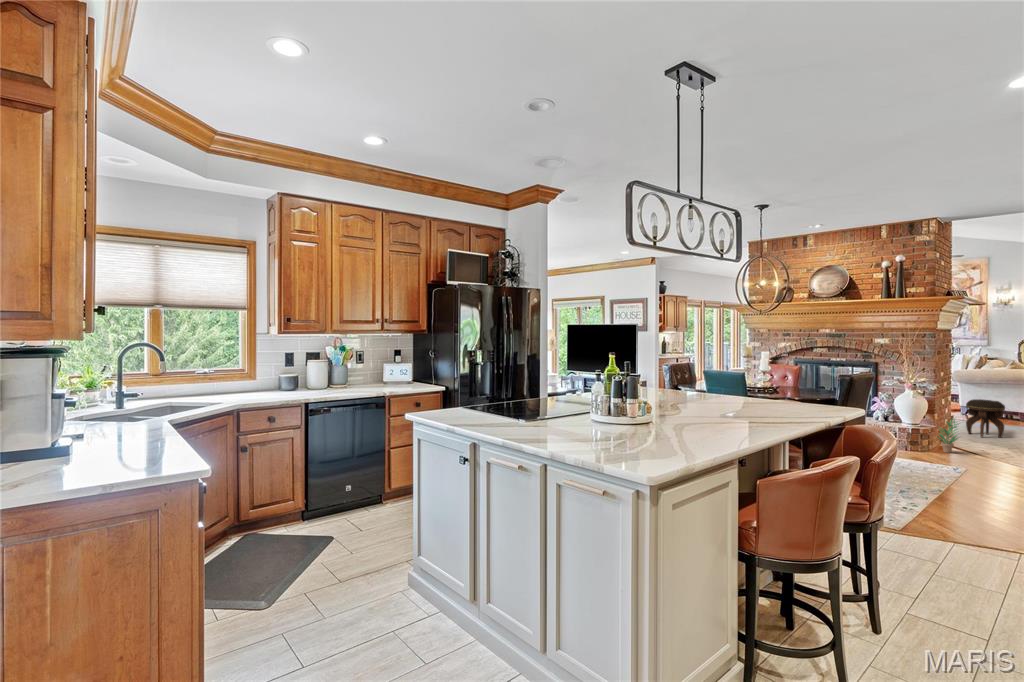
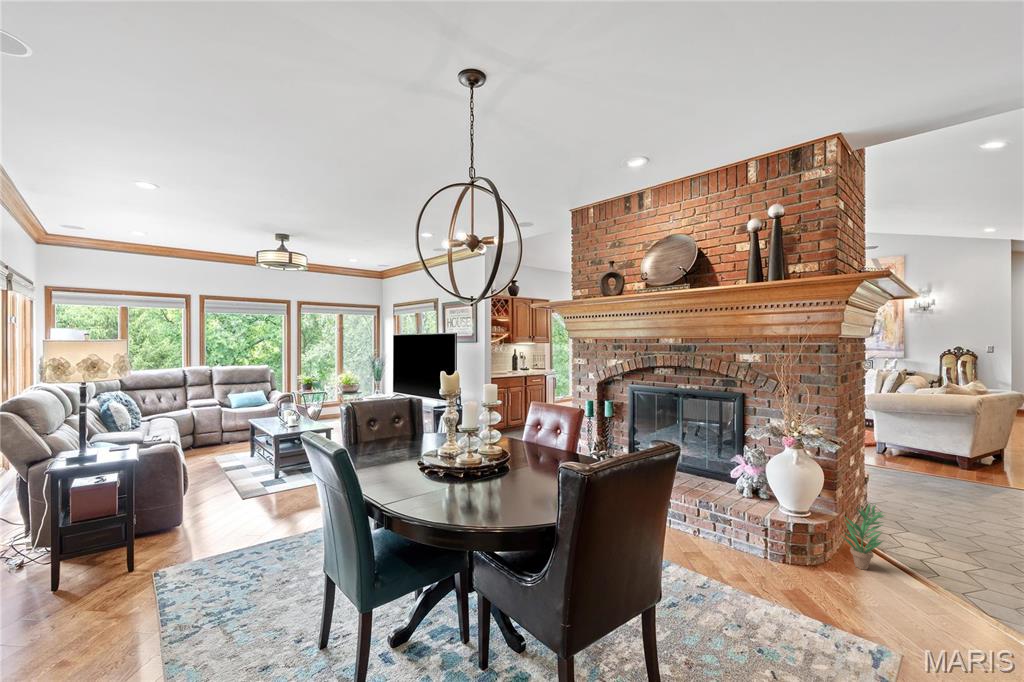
footstool: present [966,399,1005,438] -> none [889,449,953,516]

